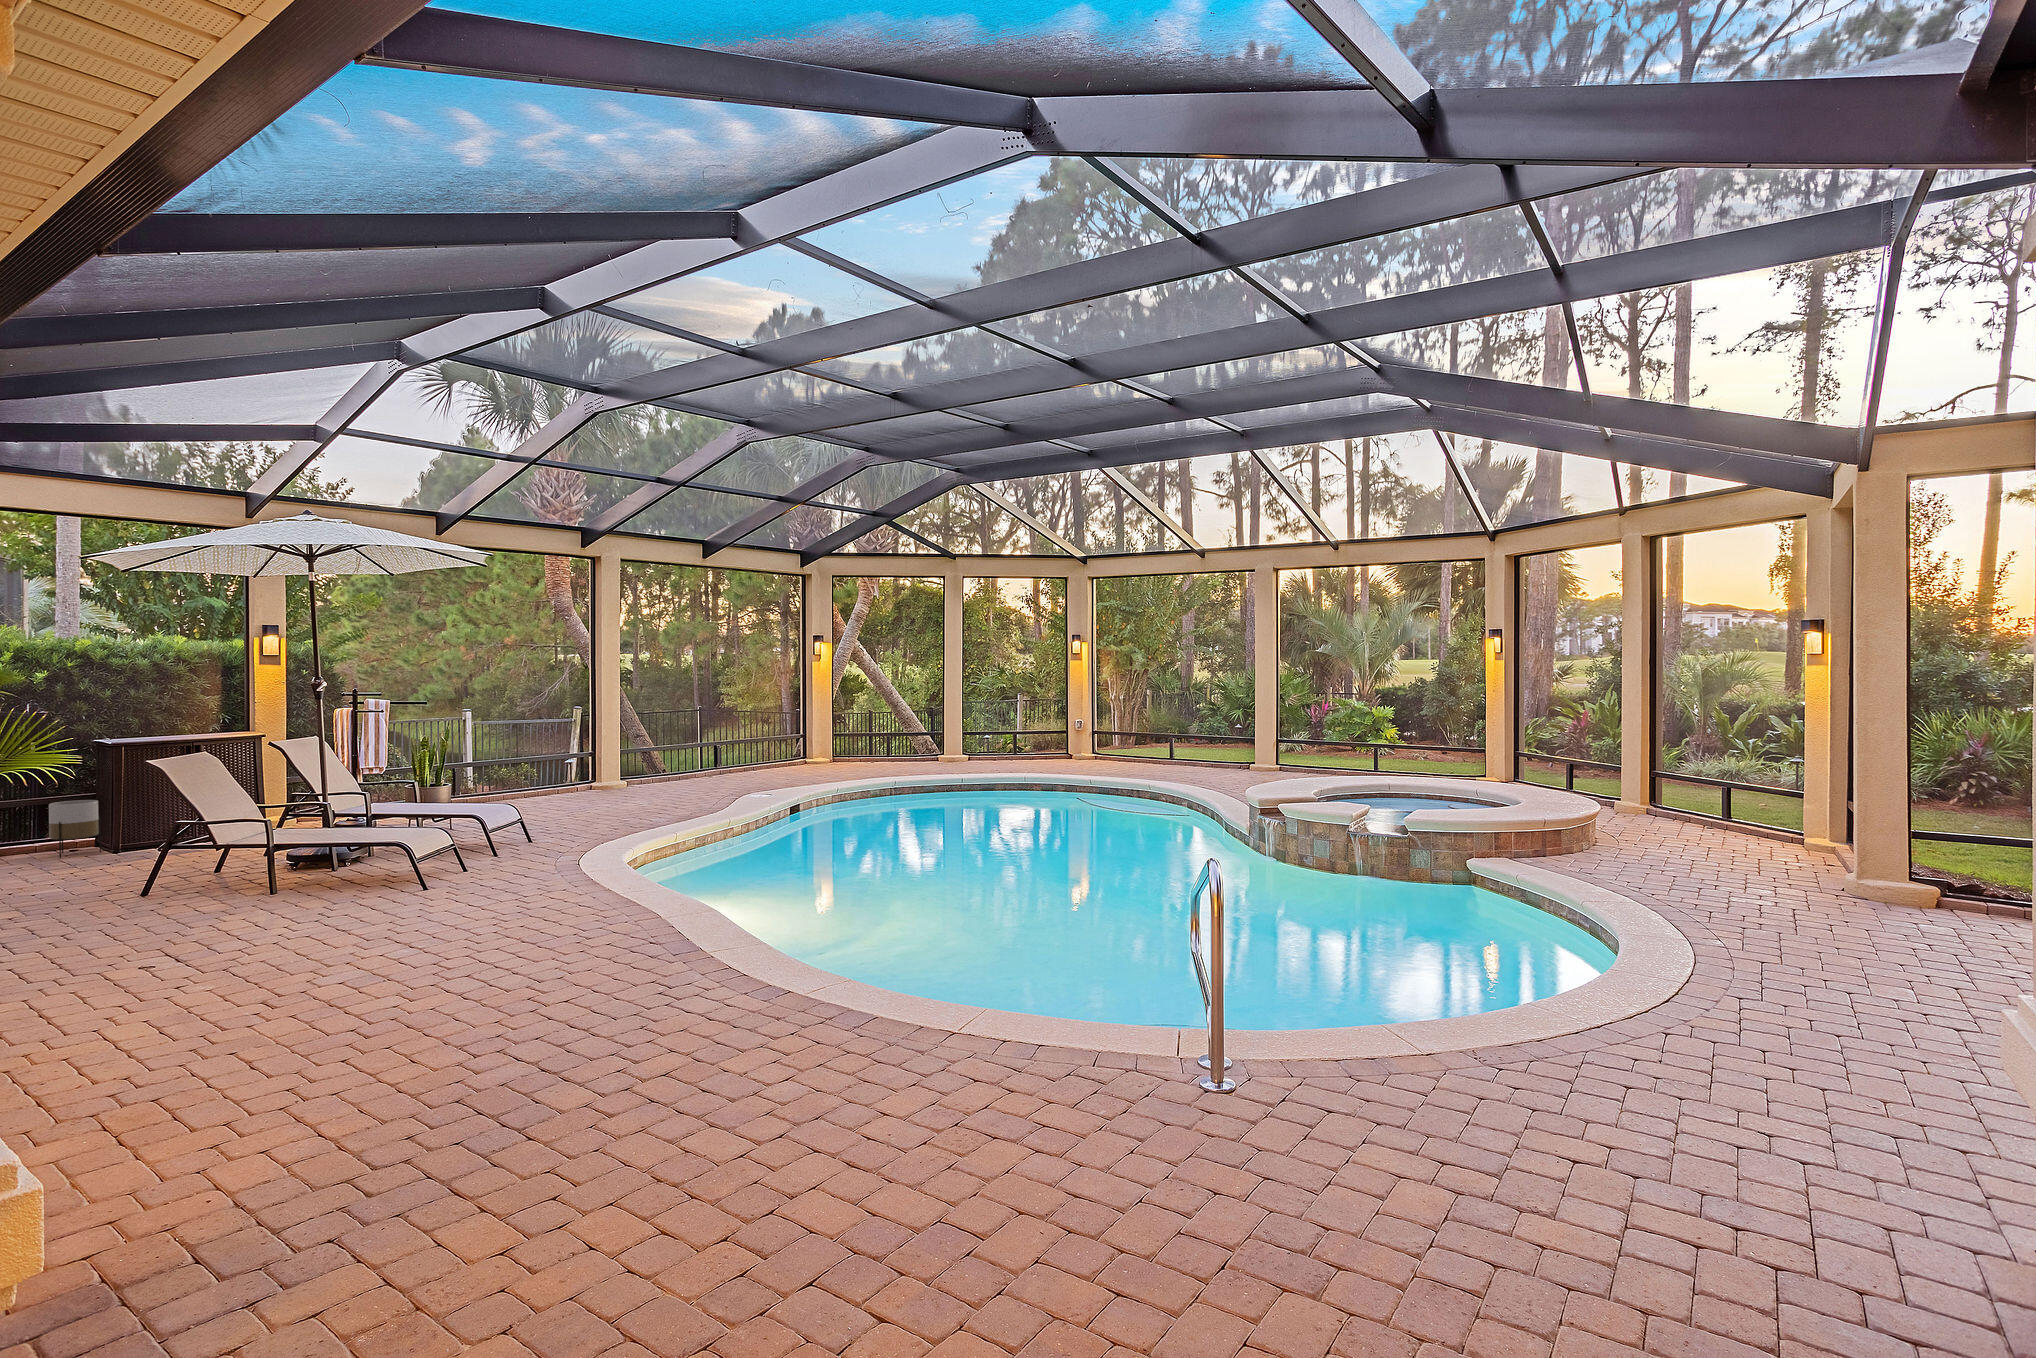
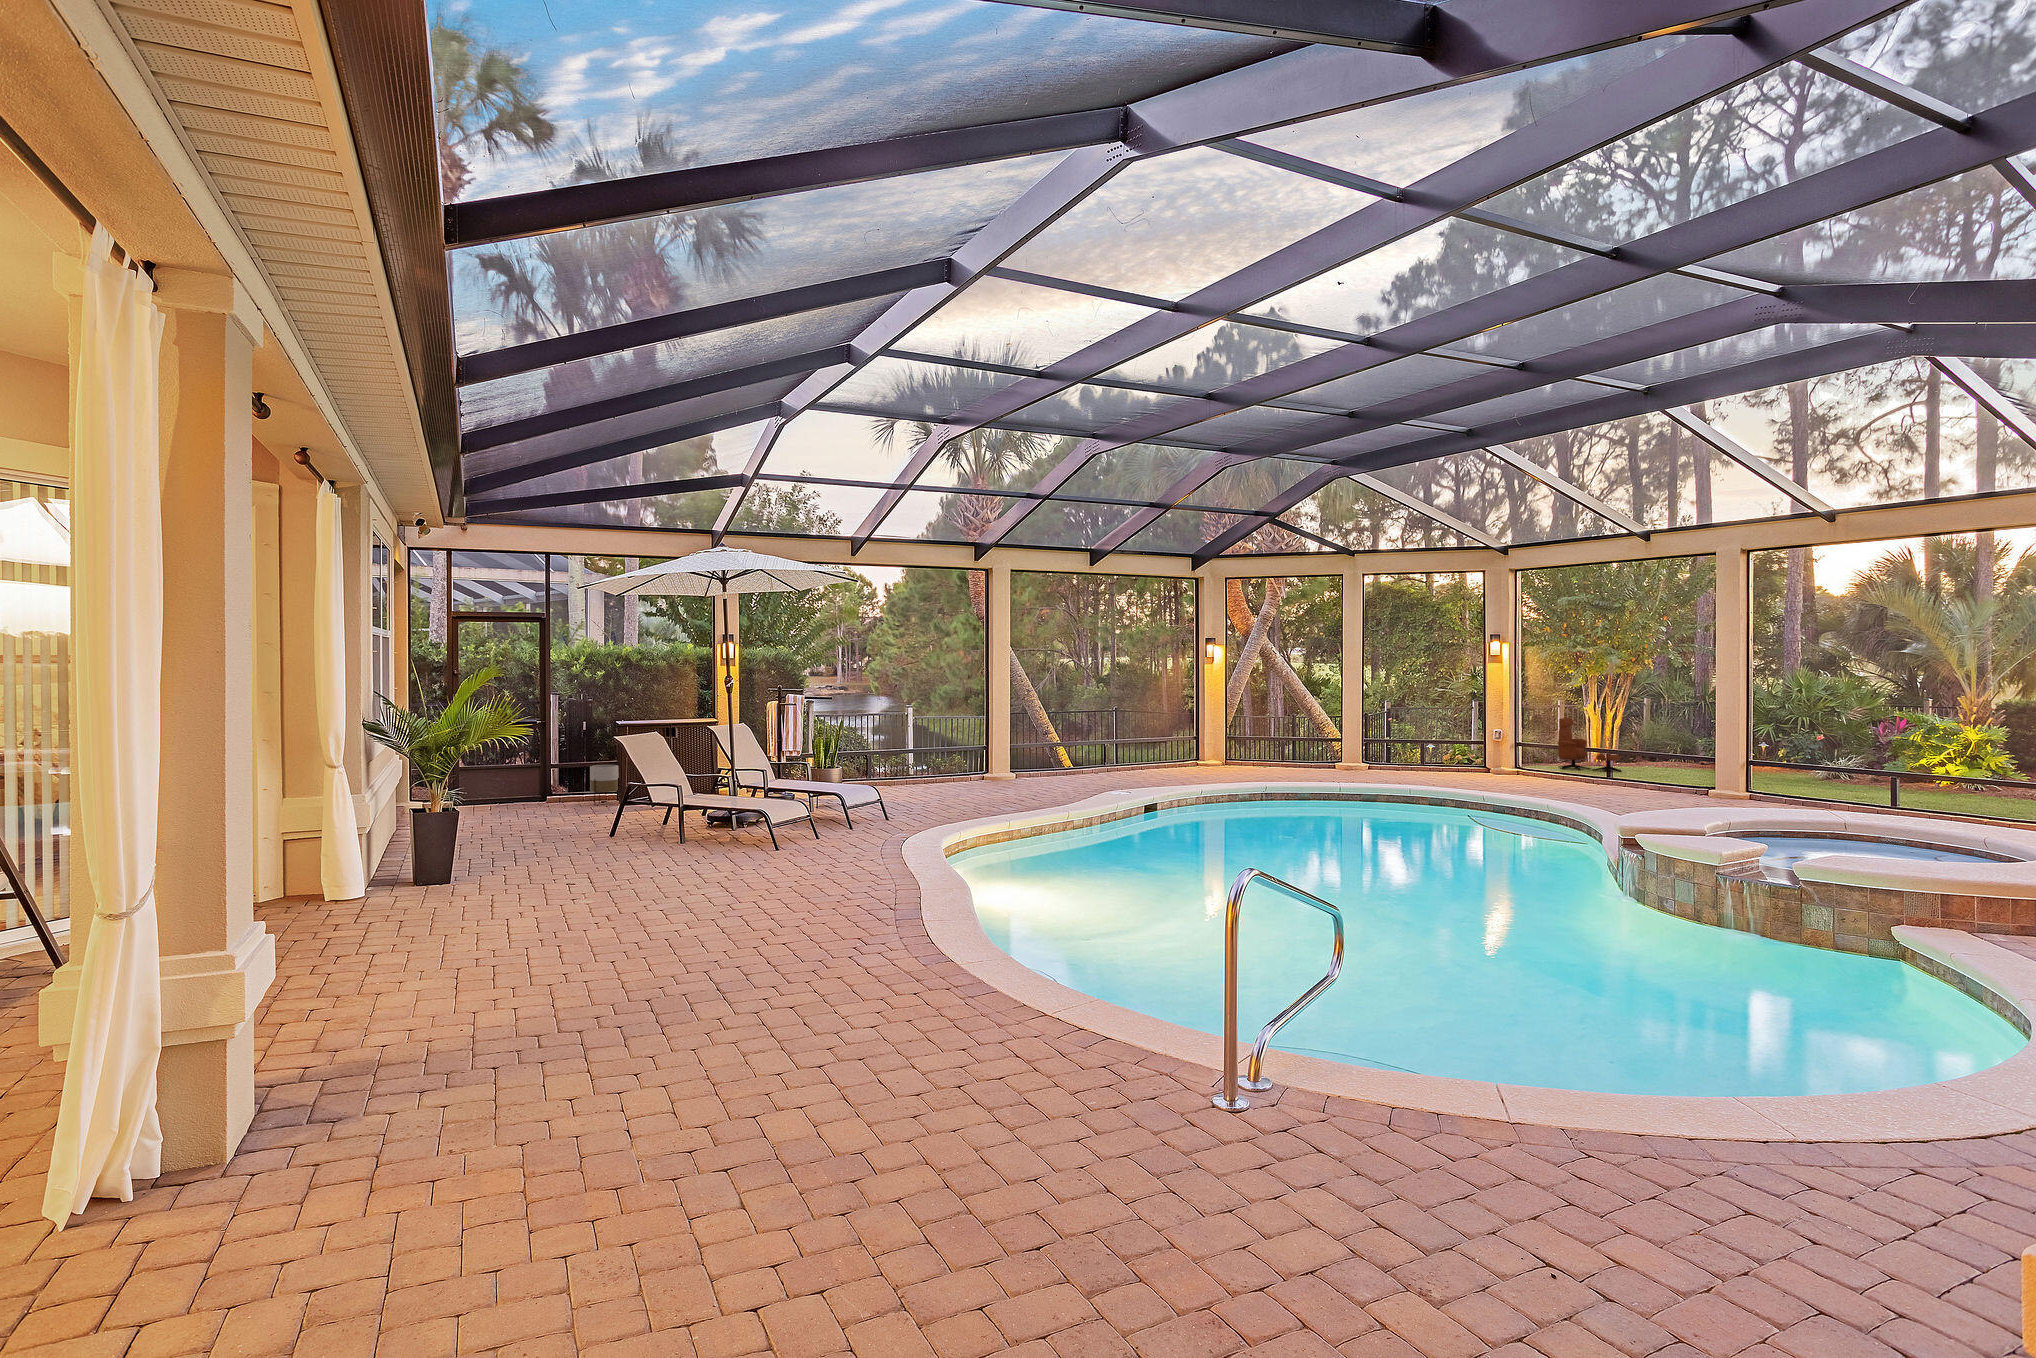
lounge chair: none [1110,708,1160,753] -> present [1558,718,1622,772]

